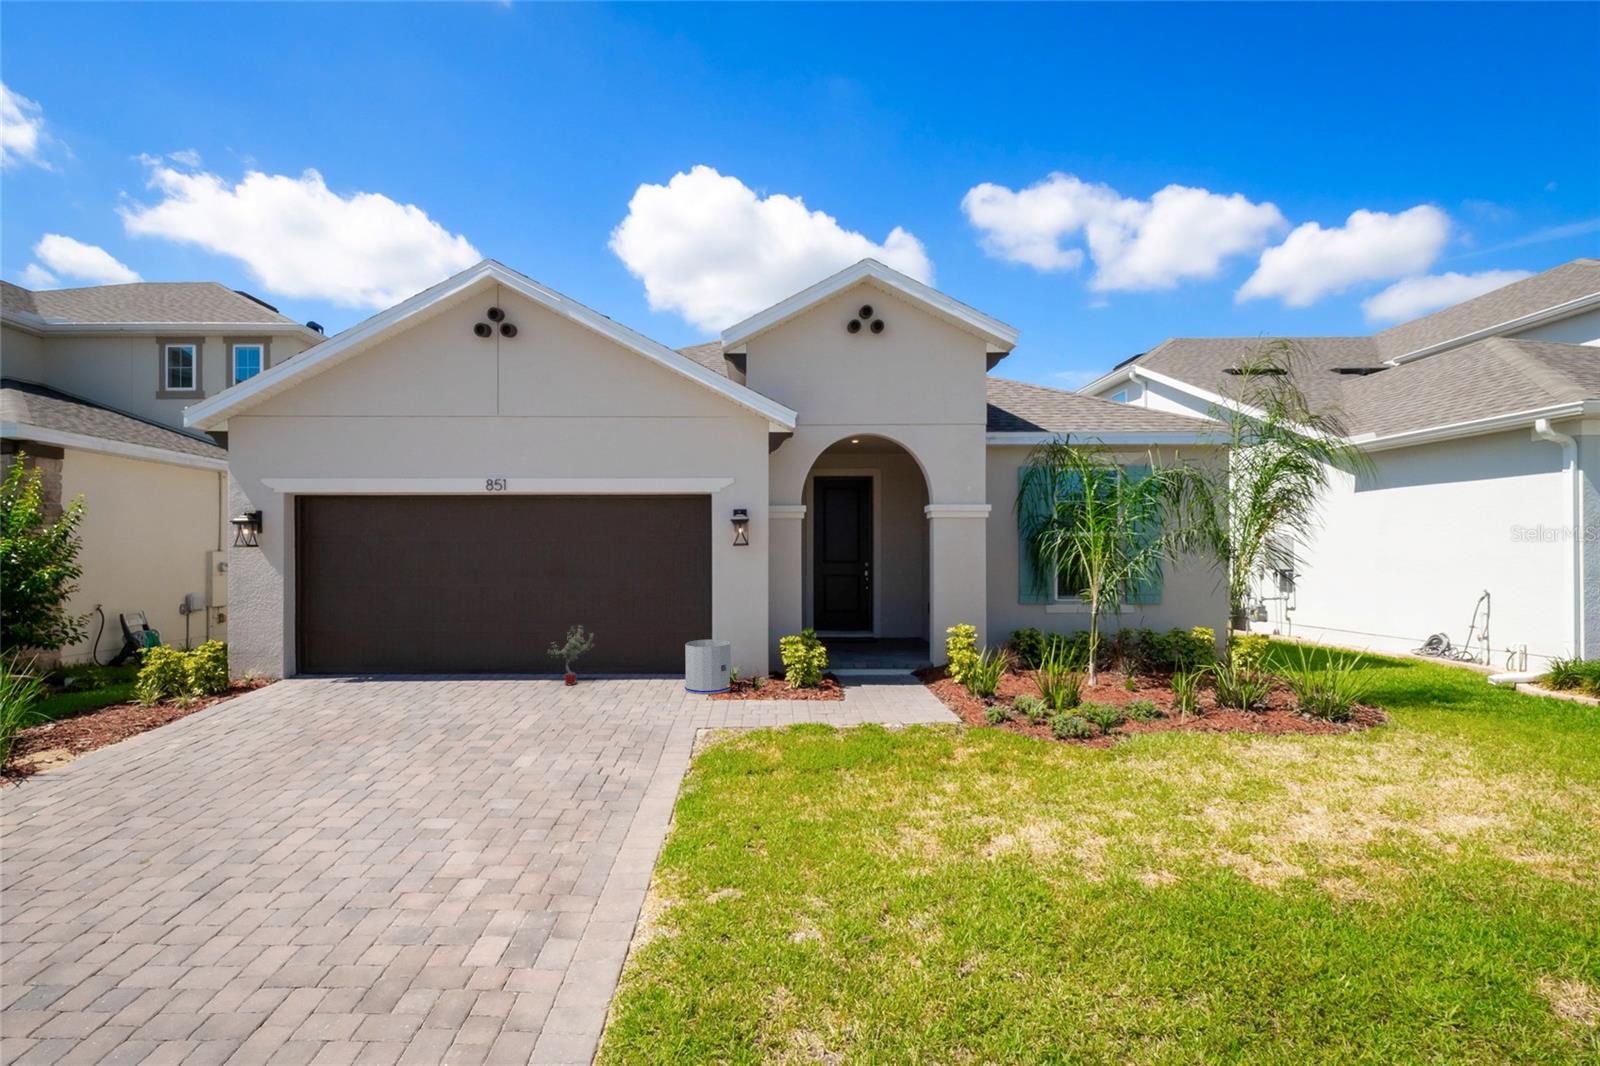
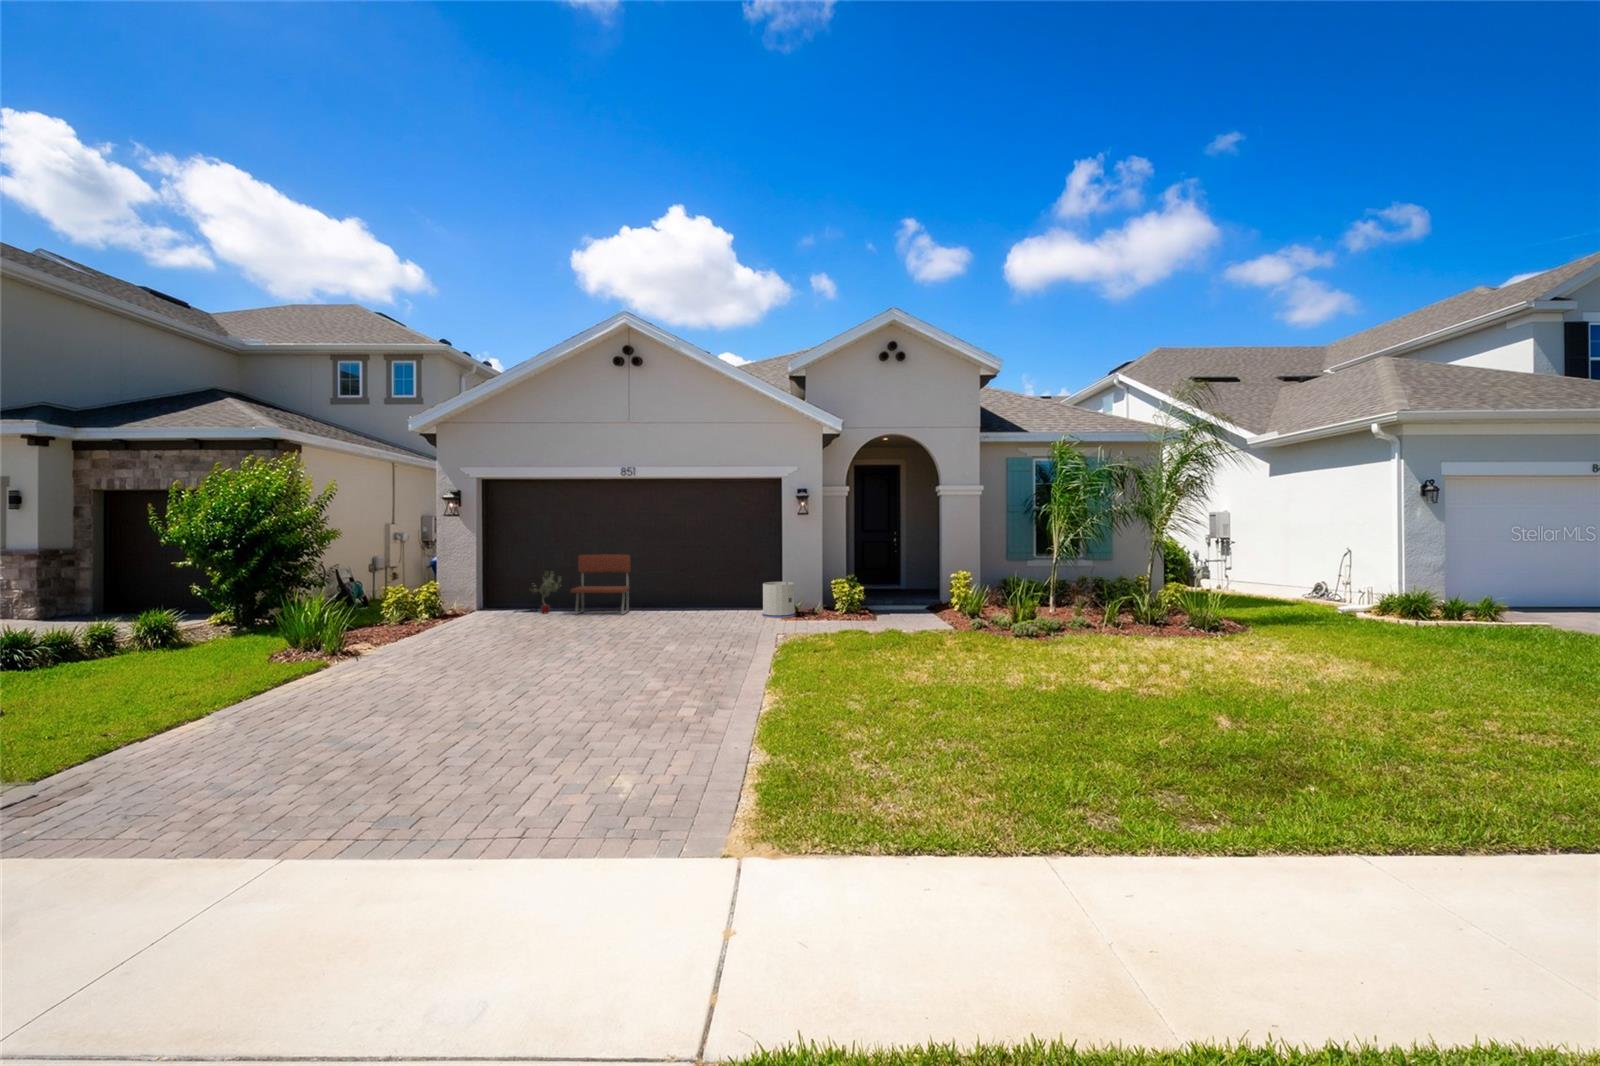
bench: none [408,602,502,690] -> present [570,555,631,615]
potted tree: present [548,626,593,685] -> present [529,573,561,613]

